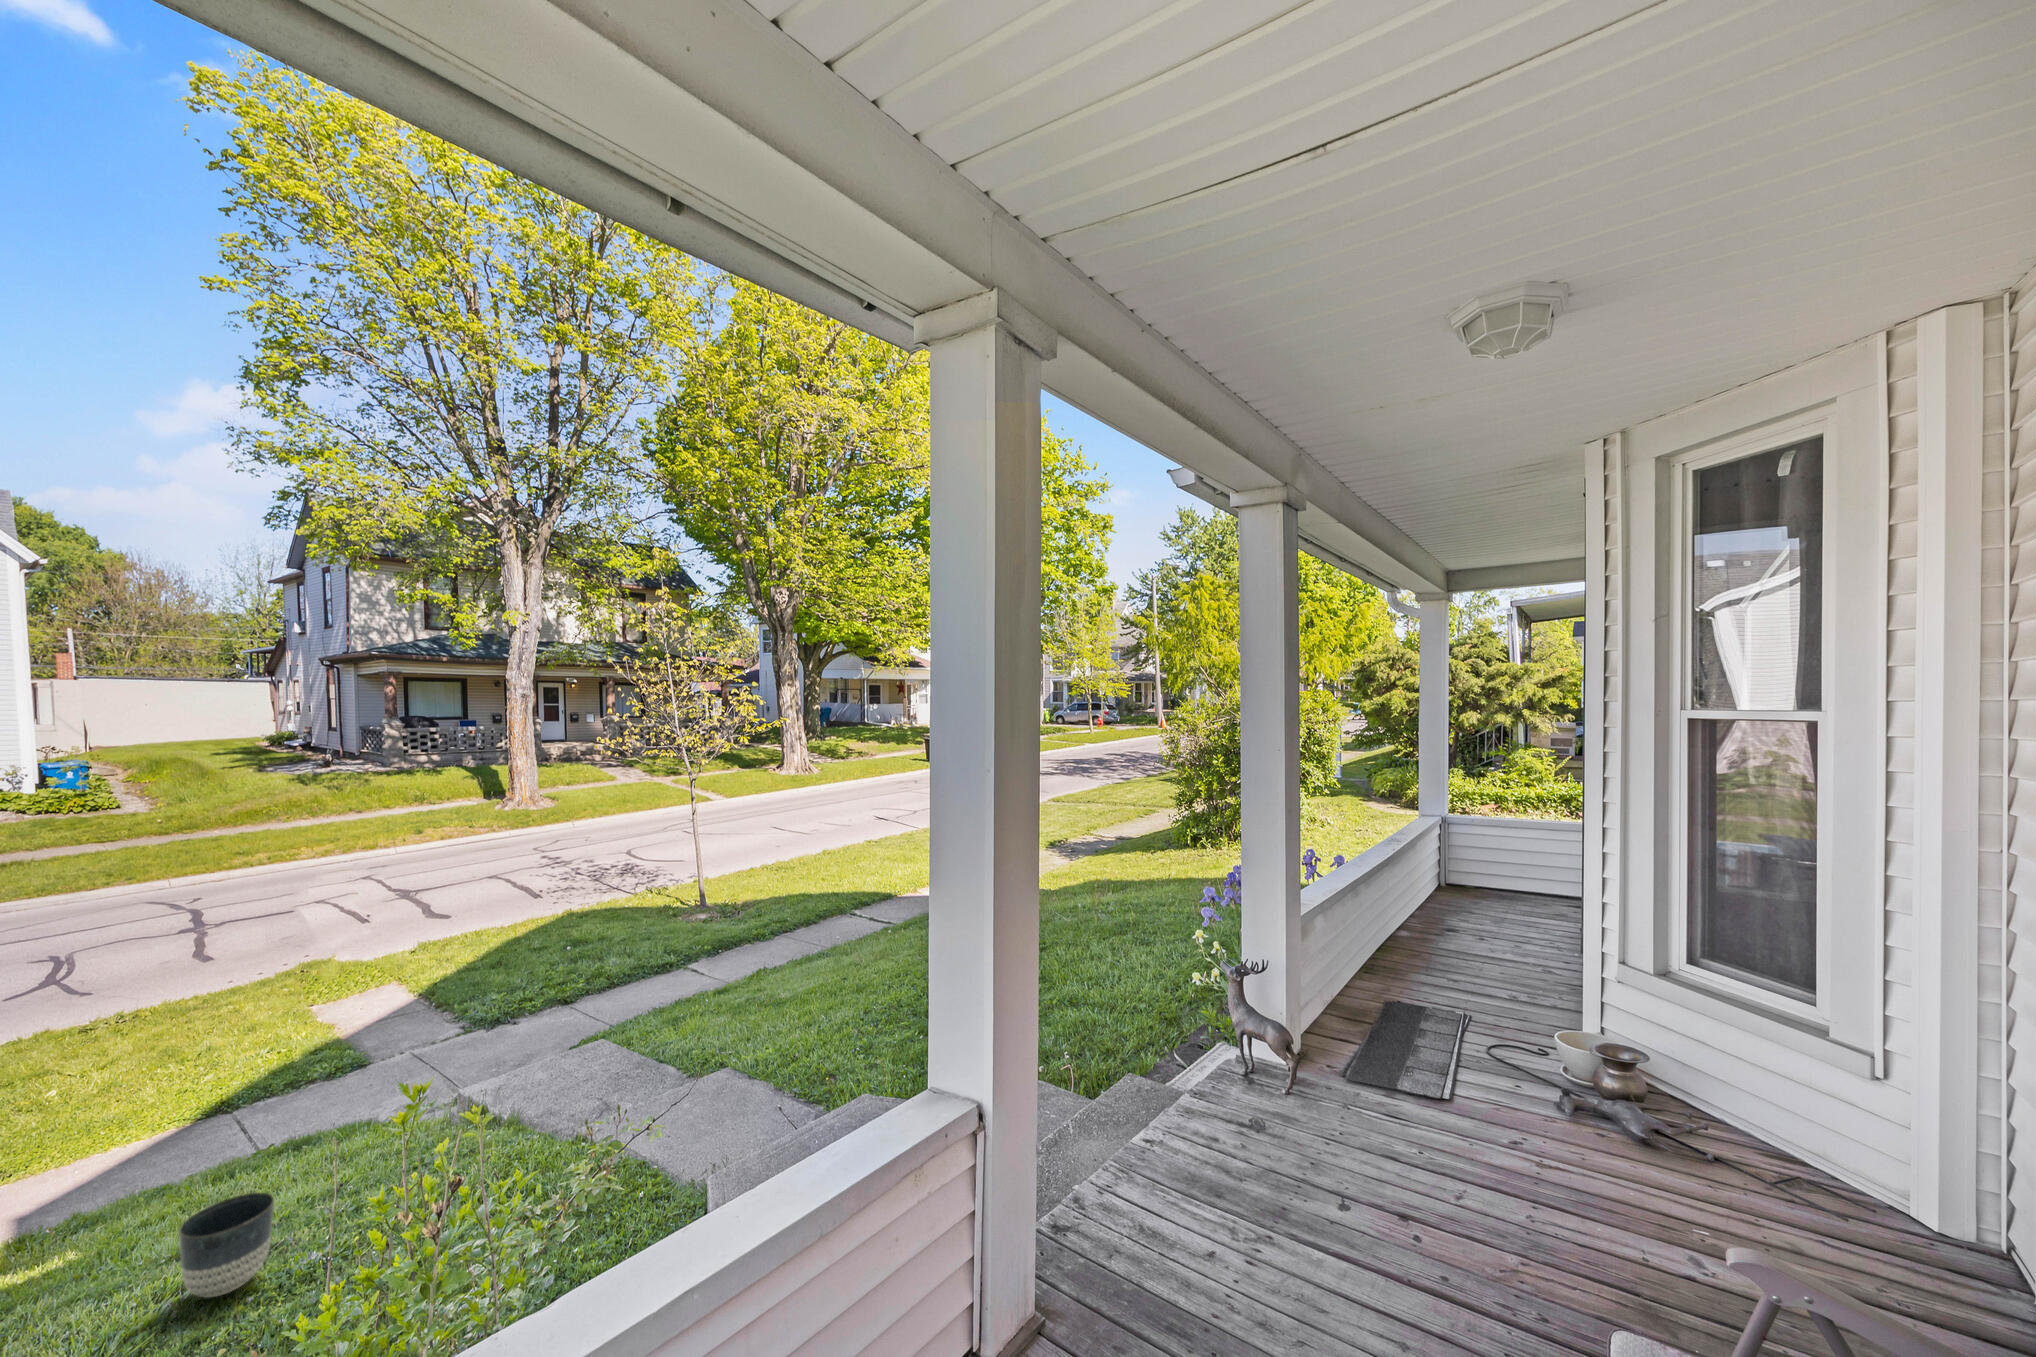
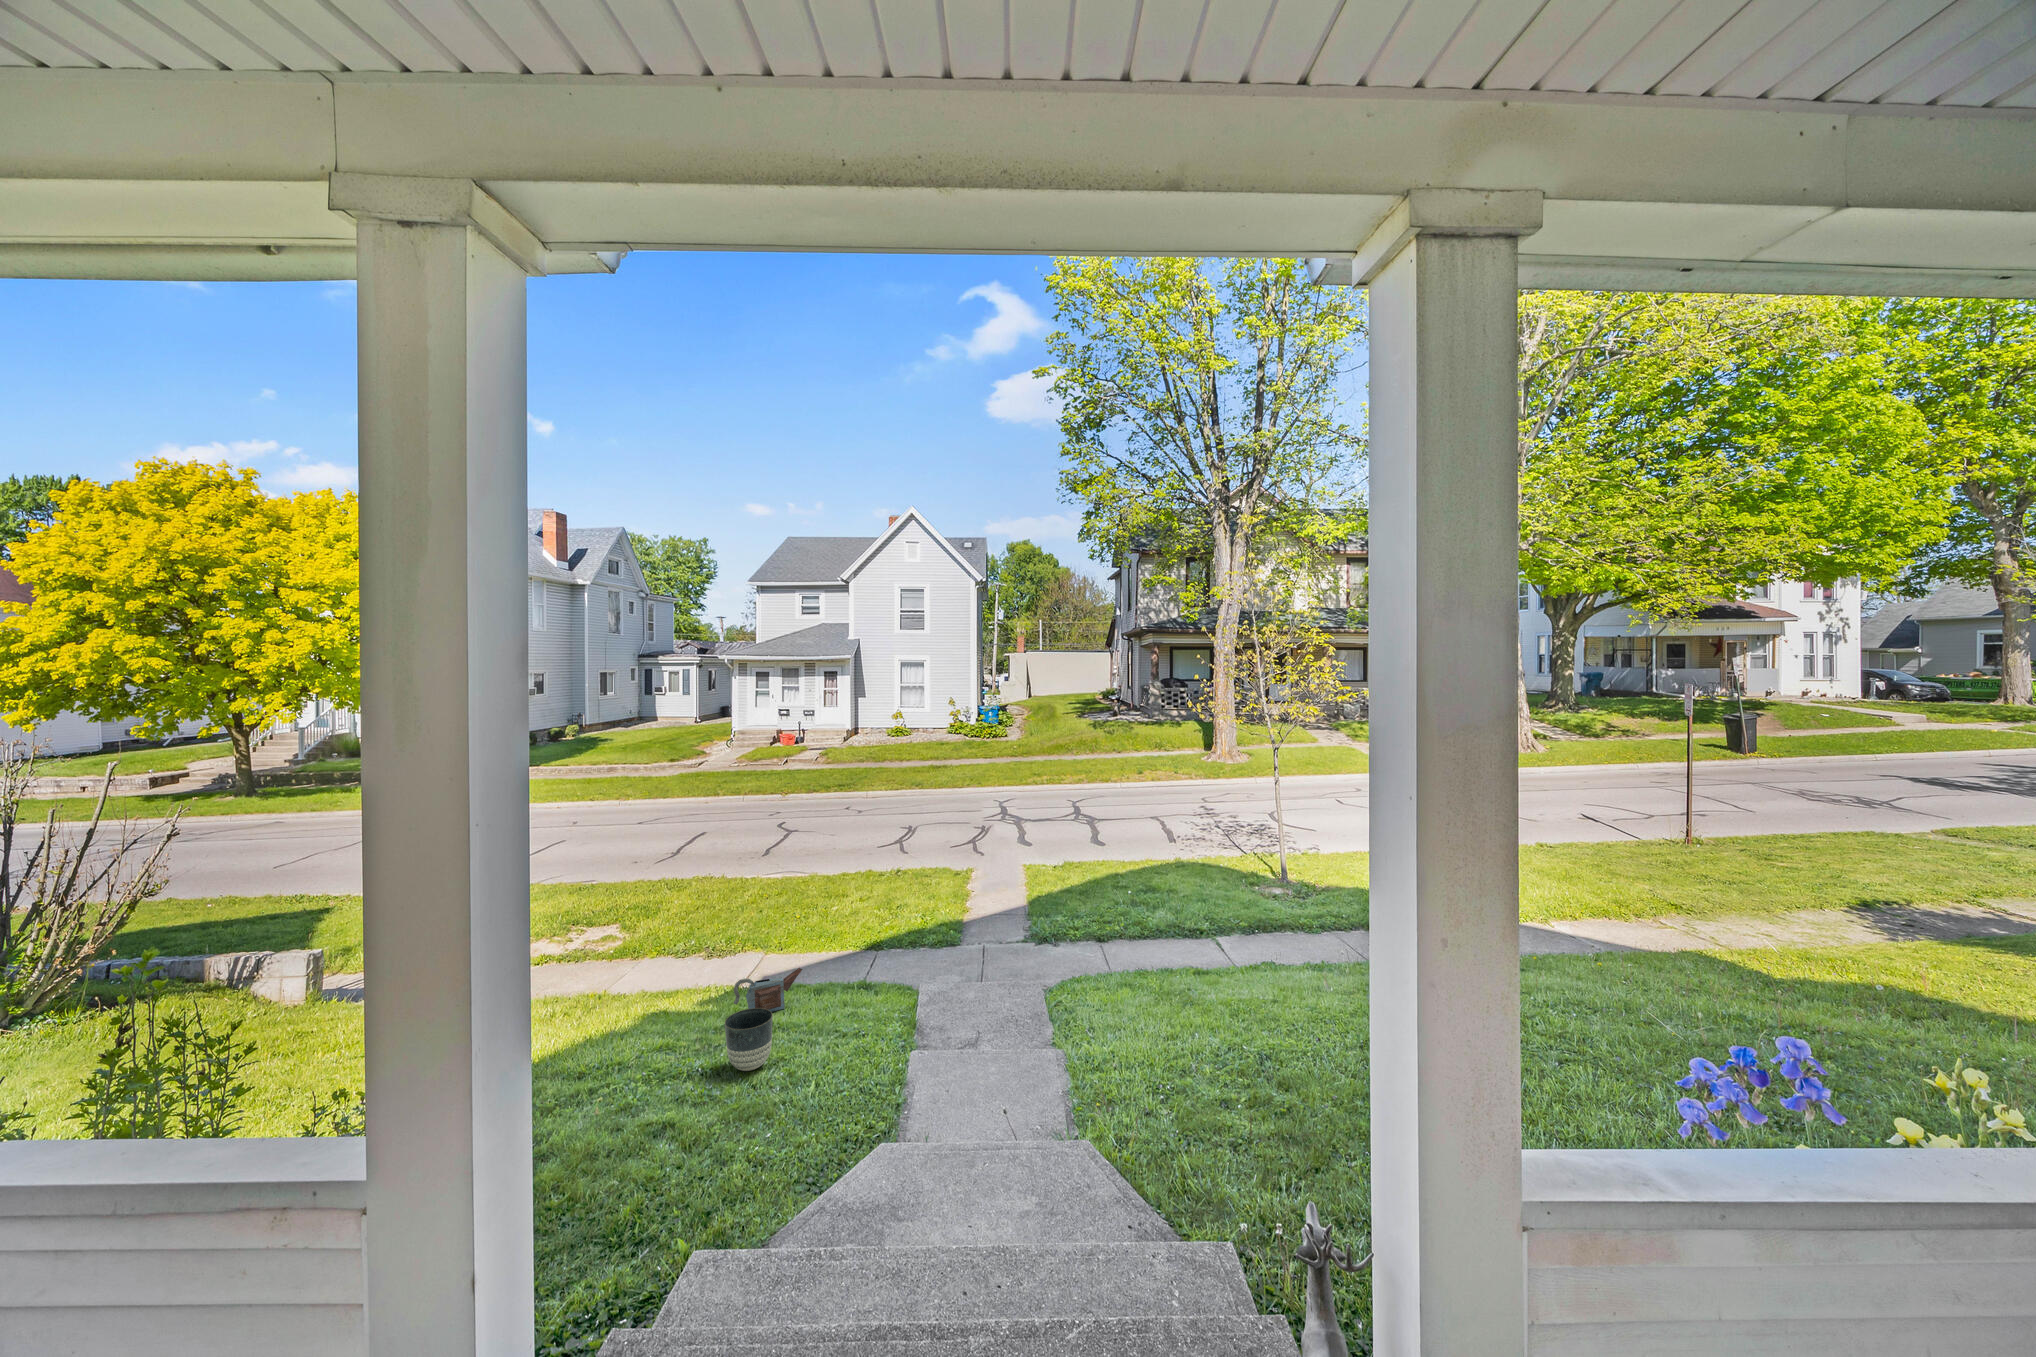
watering can: none [56,1153,190,1261] -> present [734,968,802,1012]

